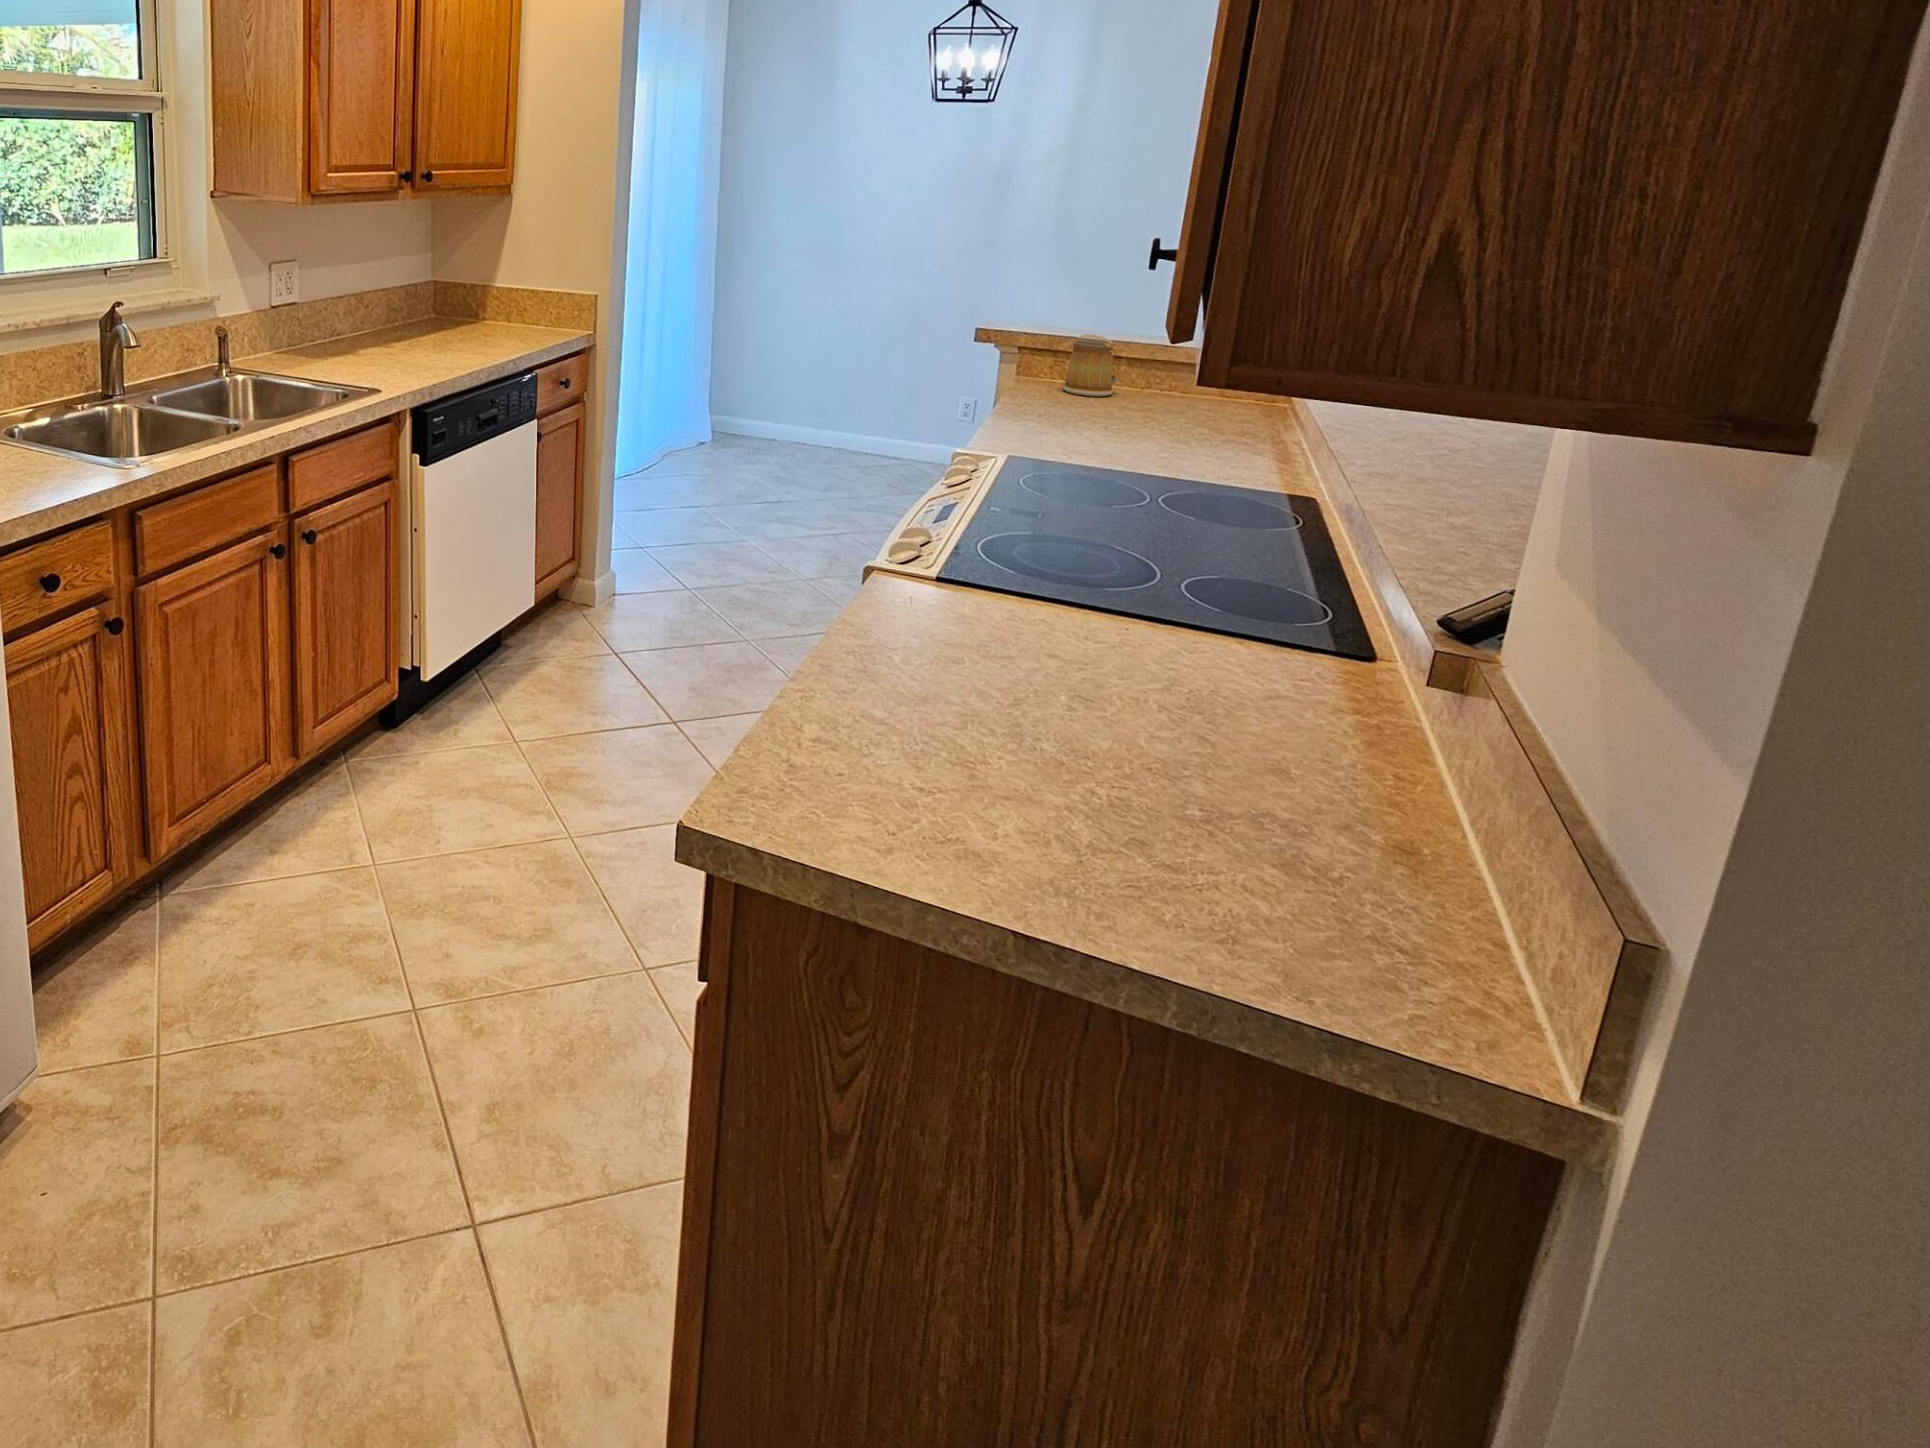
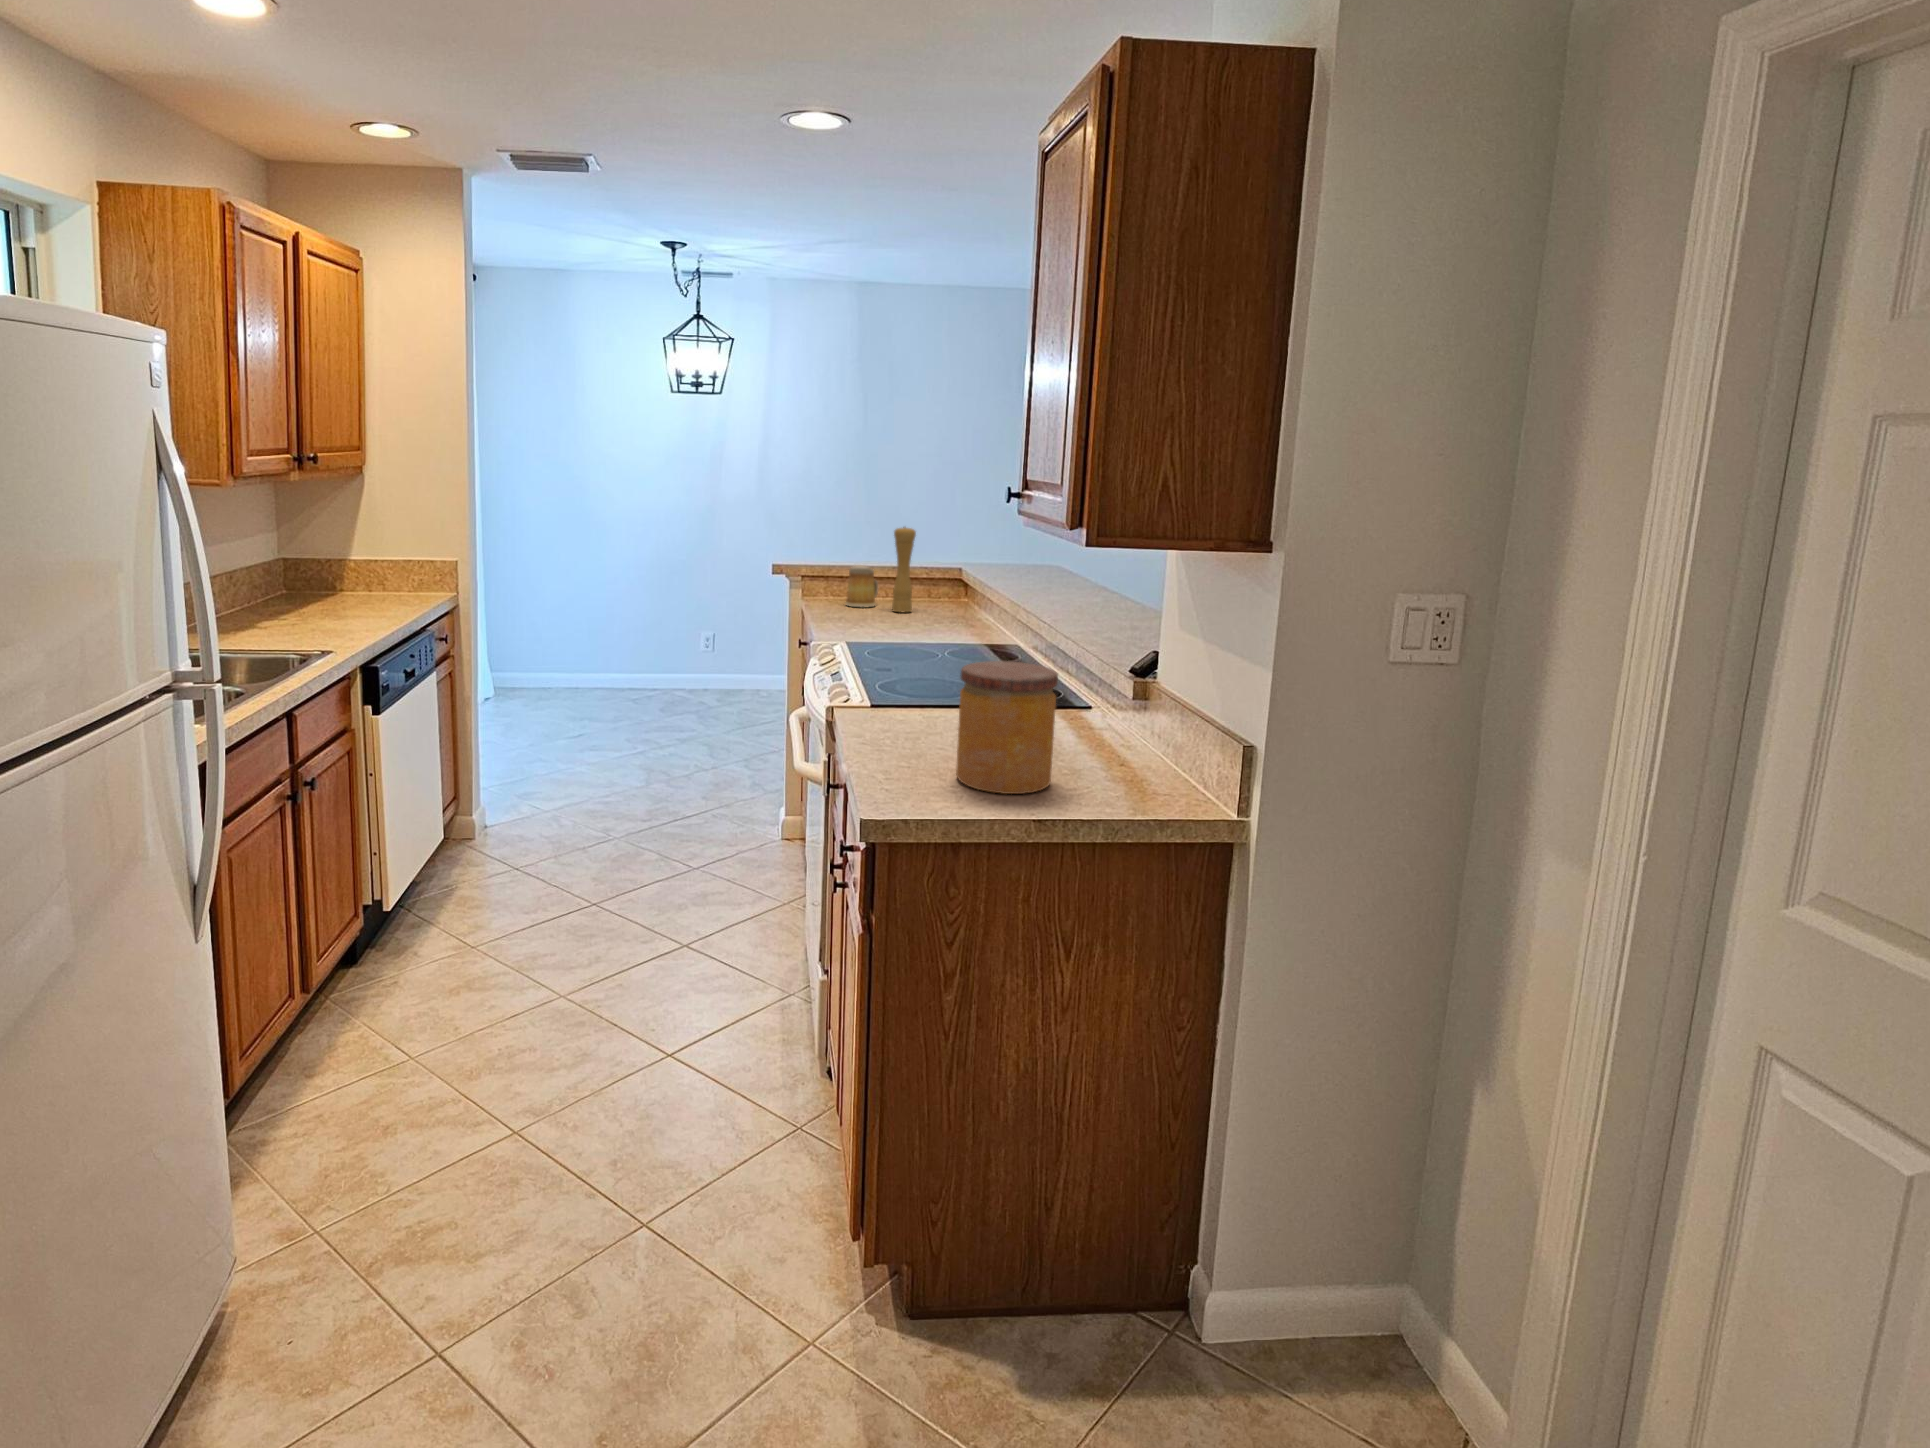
pepper mill: none [1131,281,1186,411] -> present [892,527,916,612]
jar: none [916,558,1154,847] -> present [956,661,1058,794]

